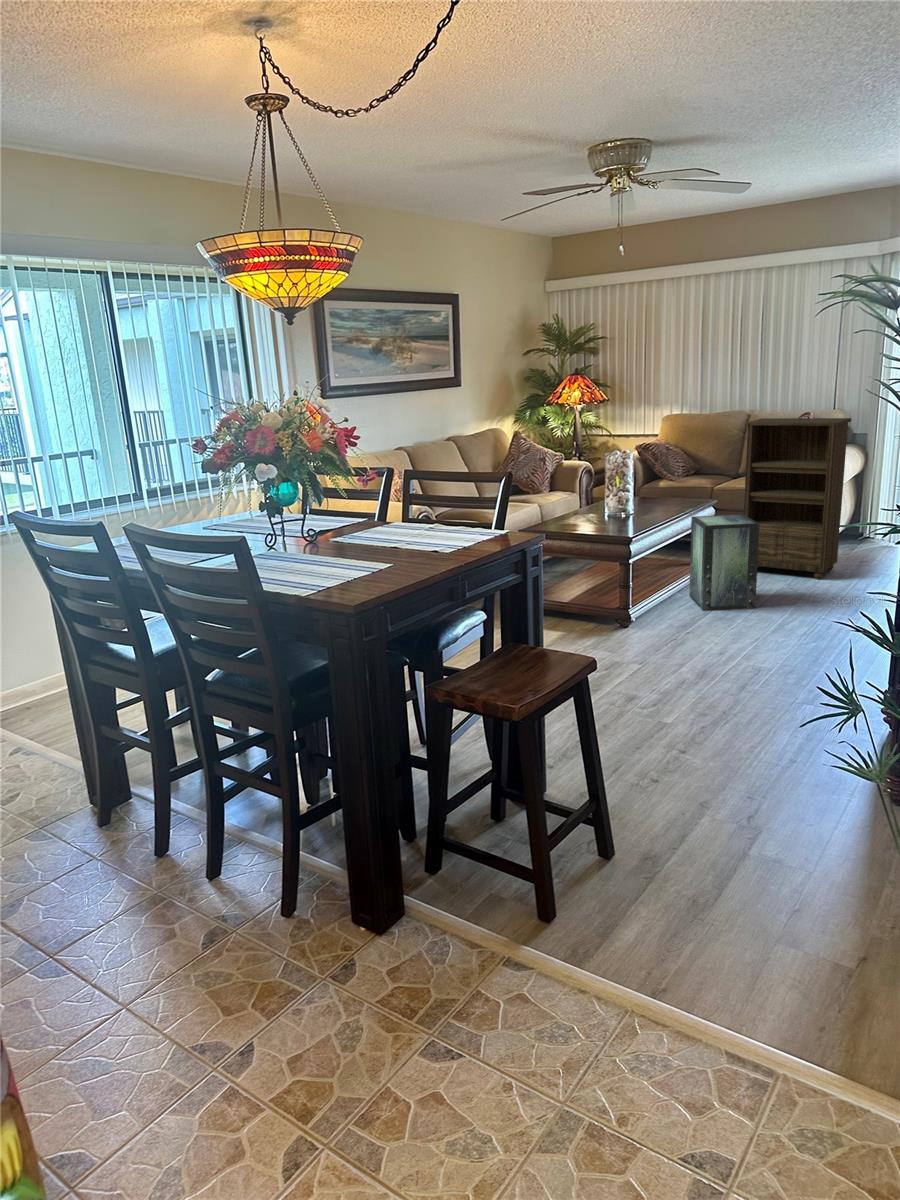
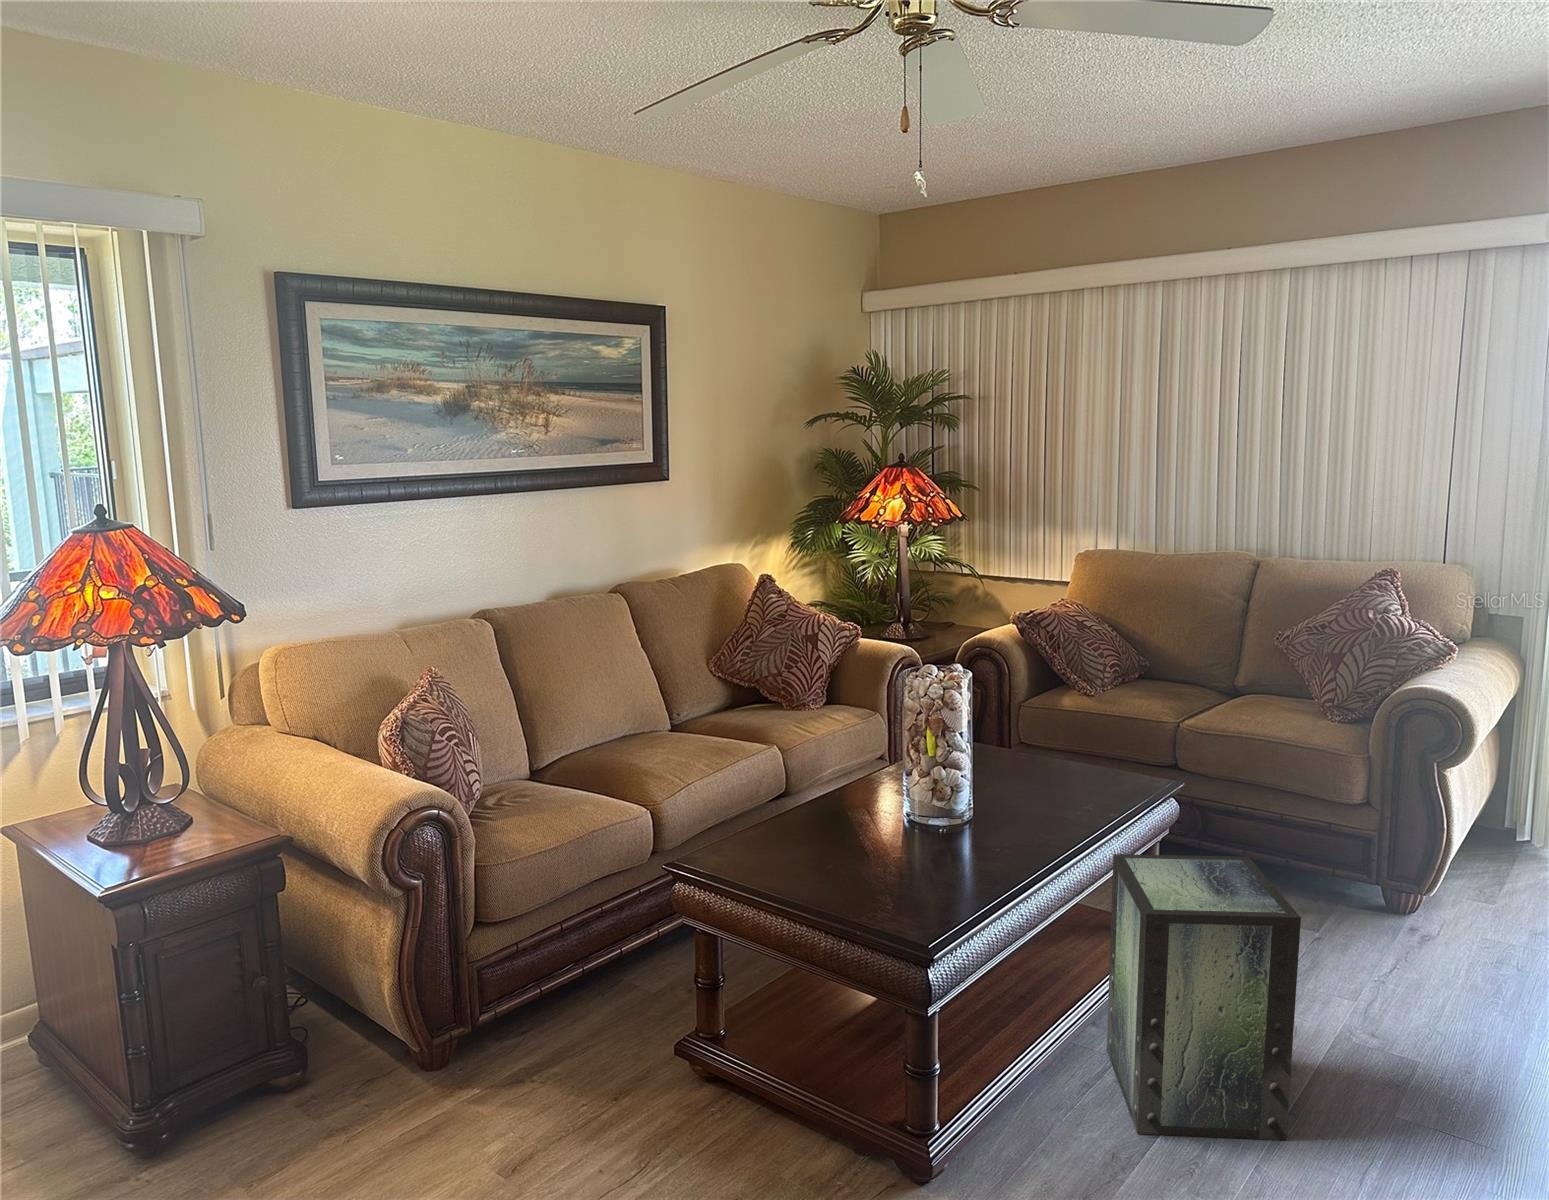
bookshelf: present [744,418,851,579] -> none [1241,590,1521,1002]

